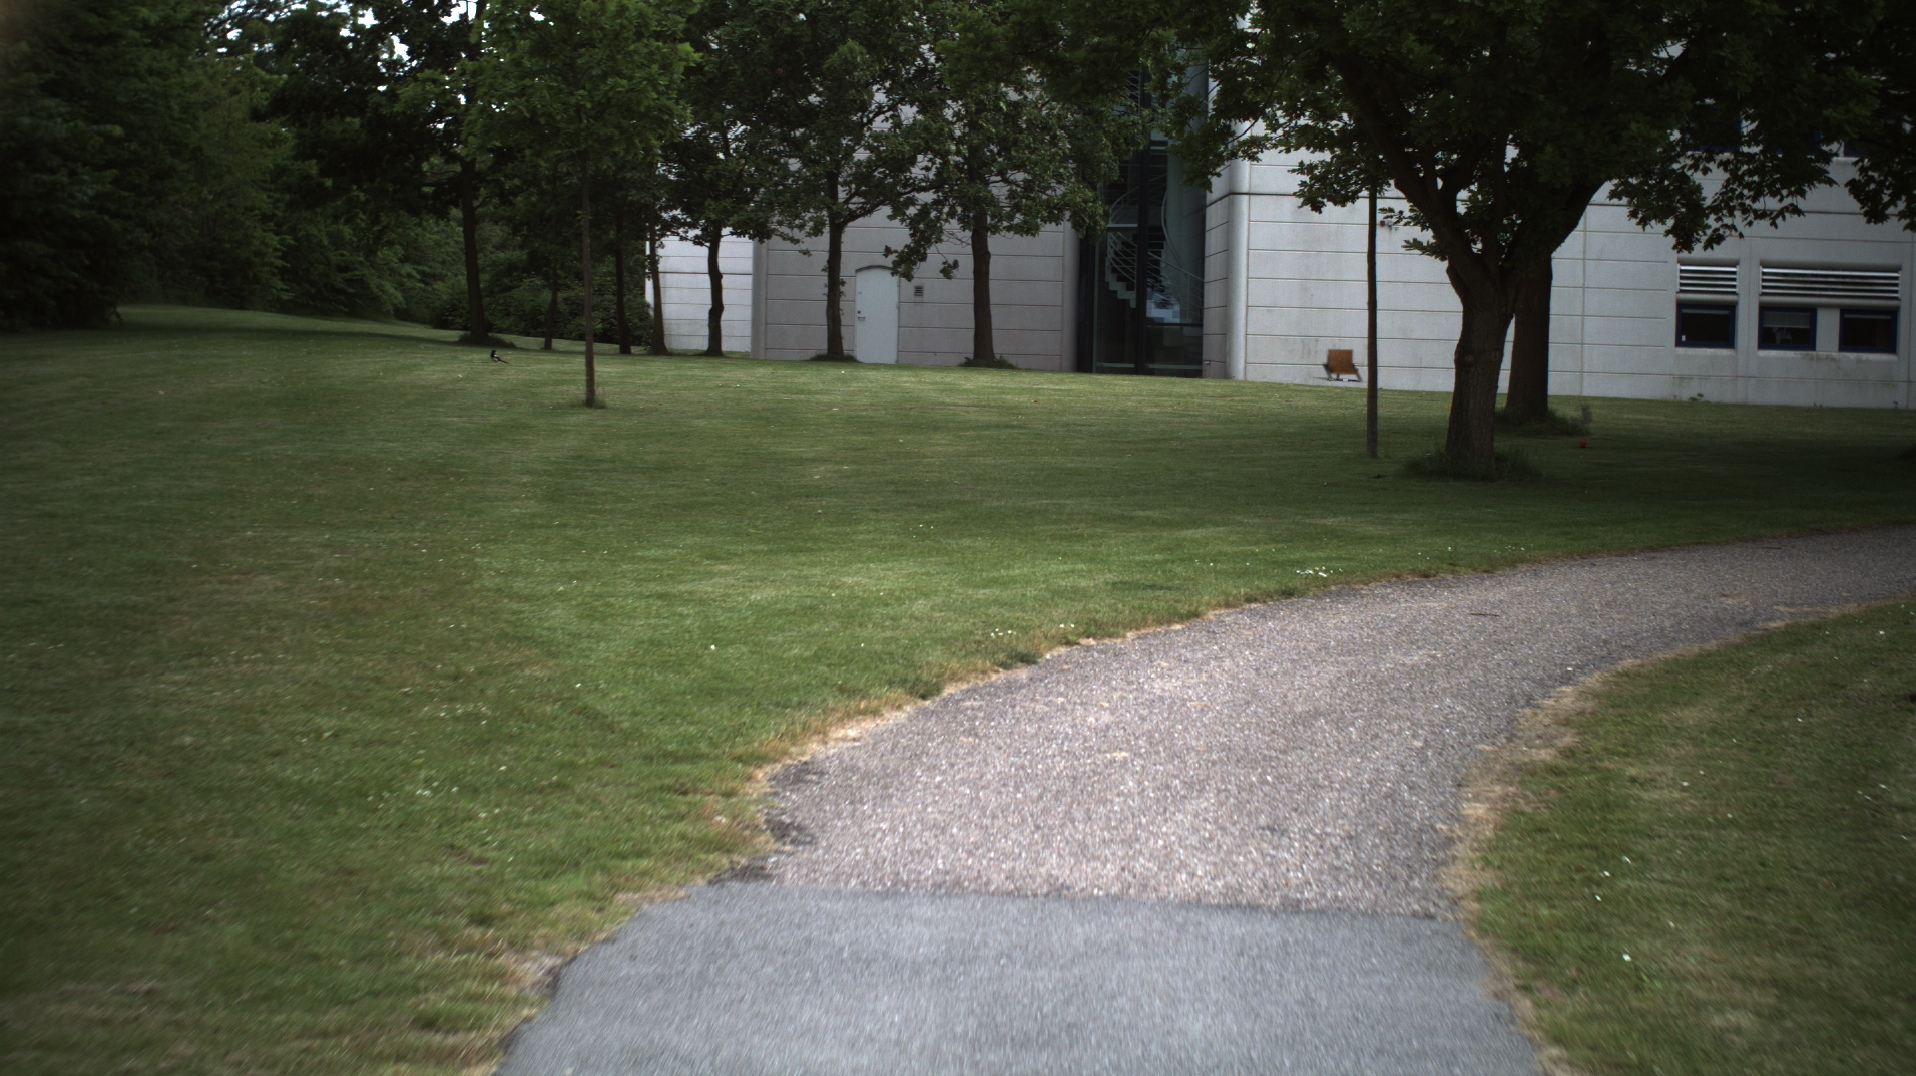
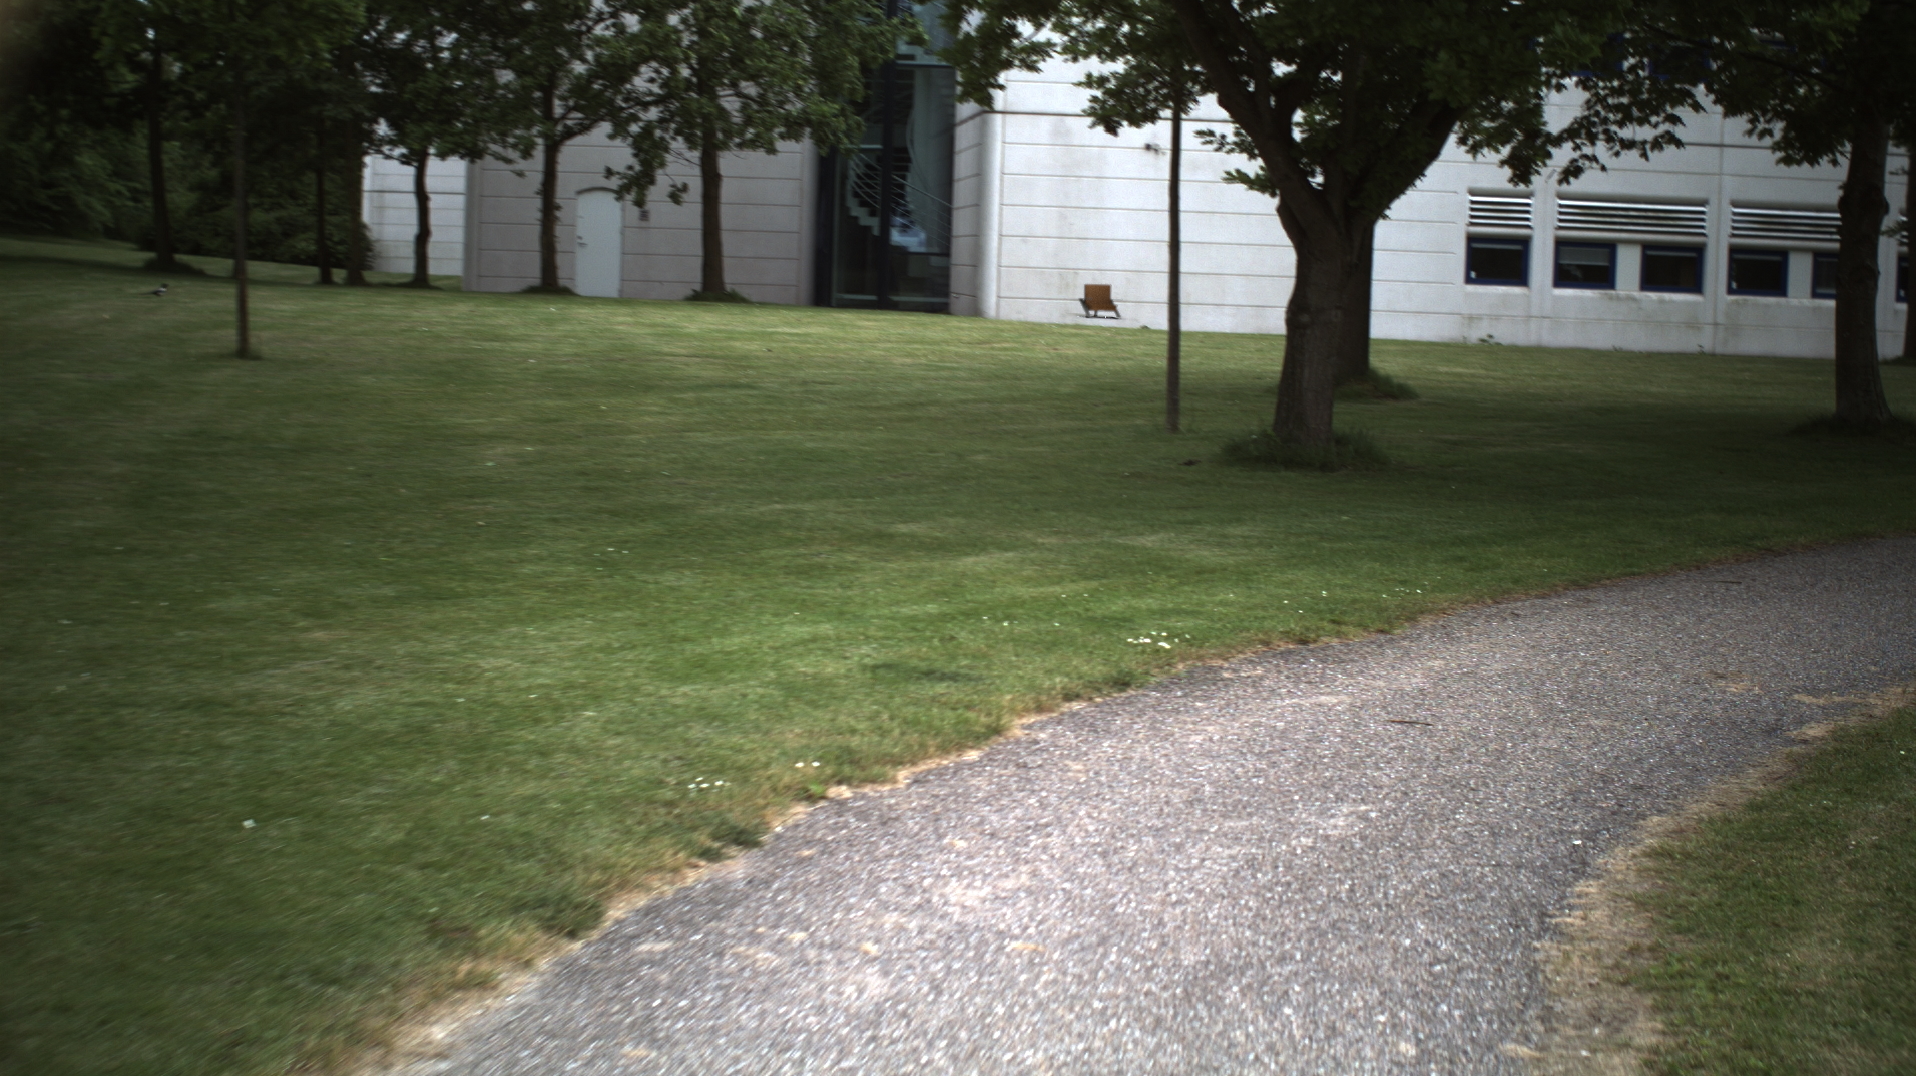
potted tree: present [1569,403,1593,447] -> none [1349,348,1377,399]

